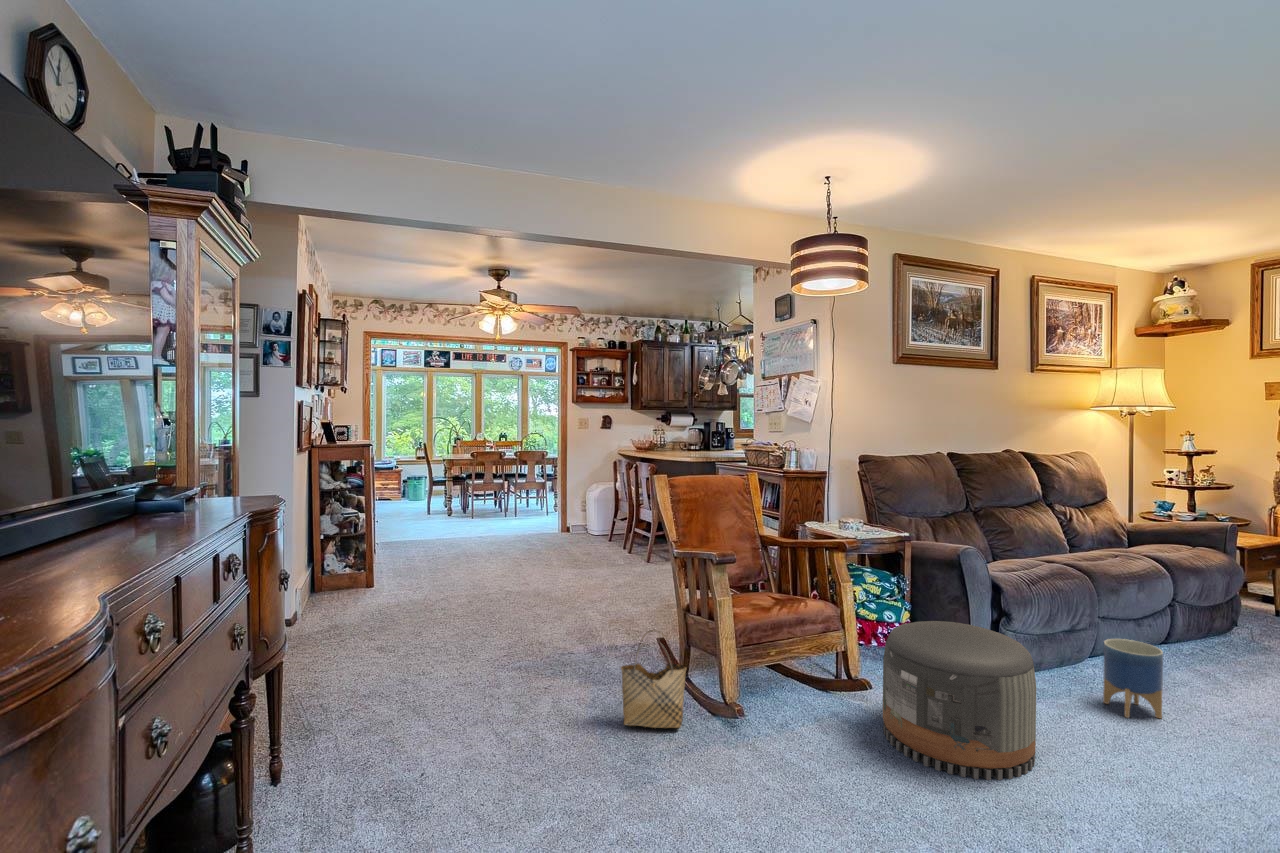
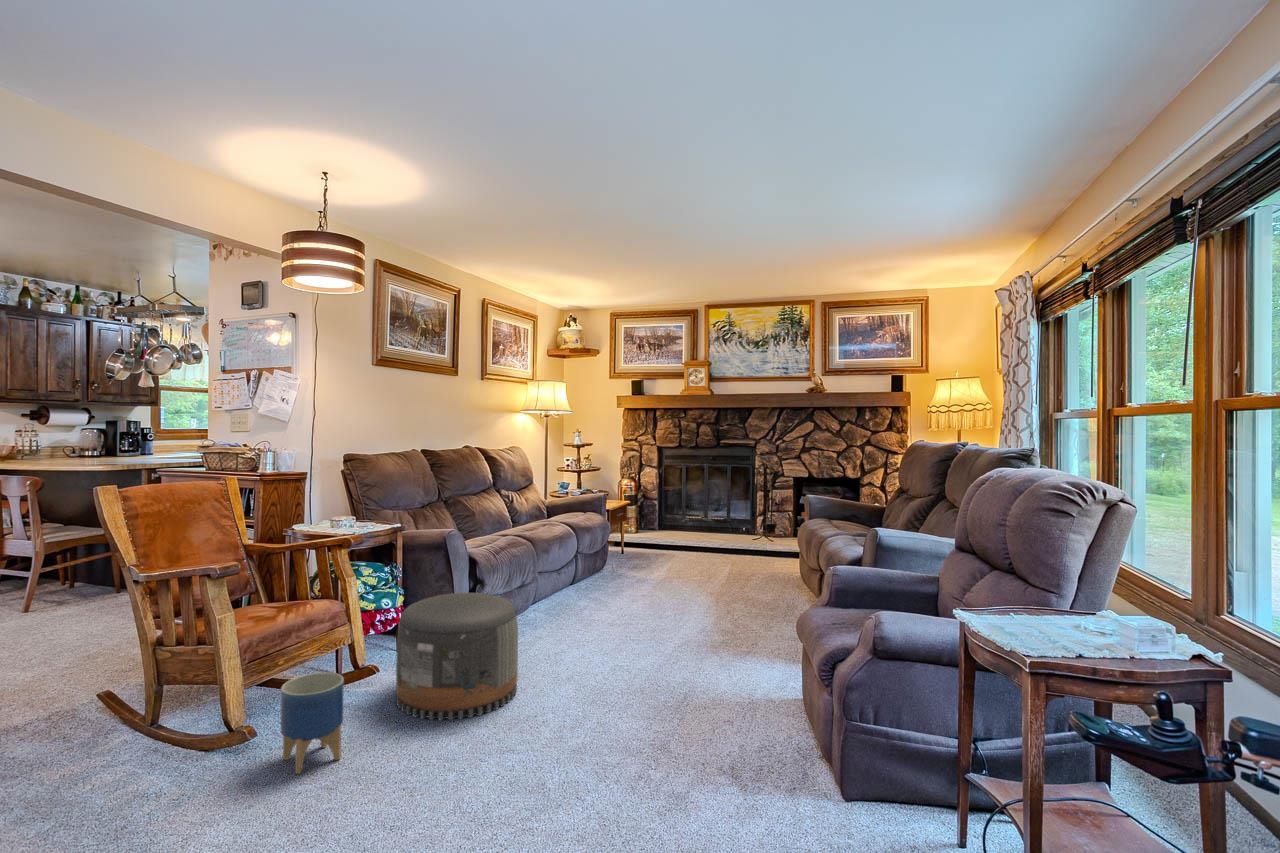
woven basket: present [621,630,686,728] -> none [71,675,175,808]
planter: present [1103,639,1163,719] -> present [281,672,344,774]

